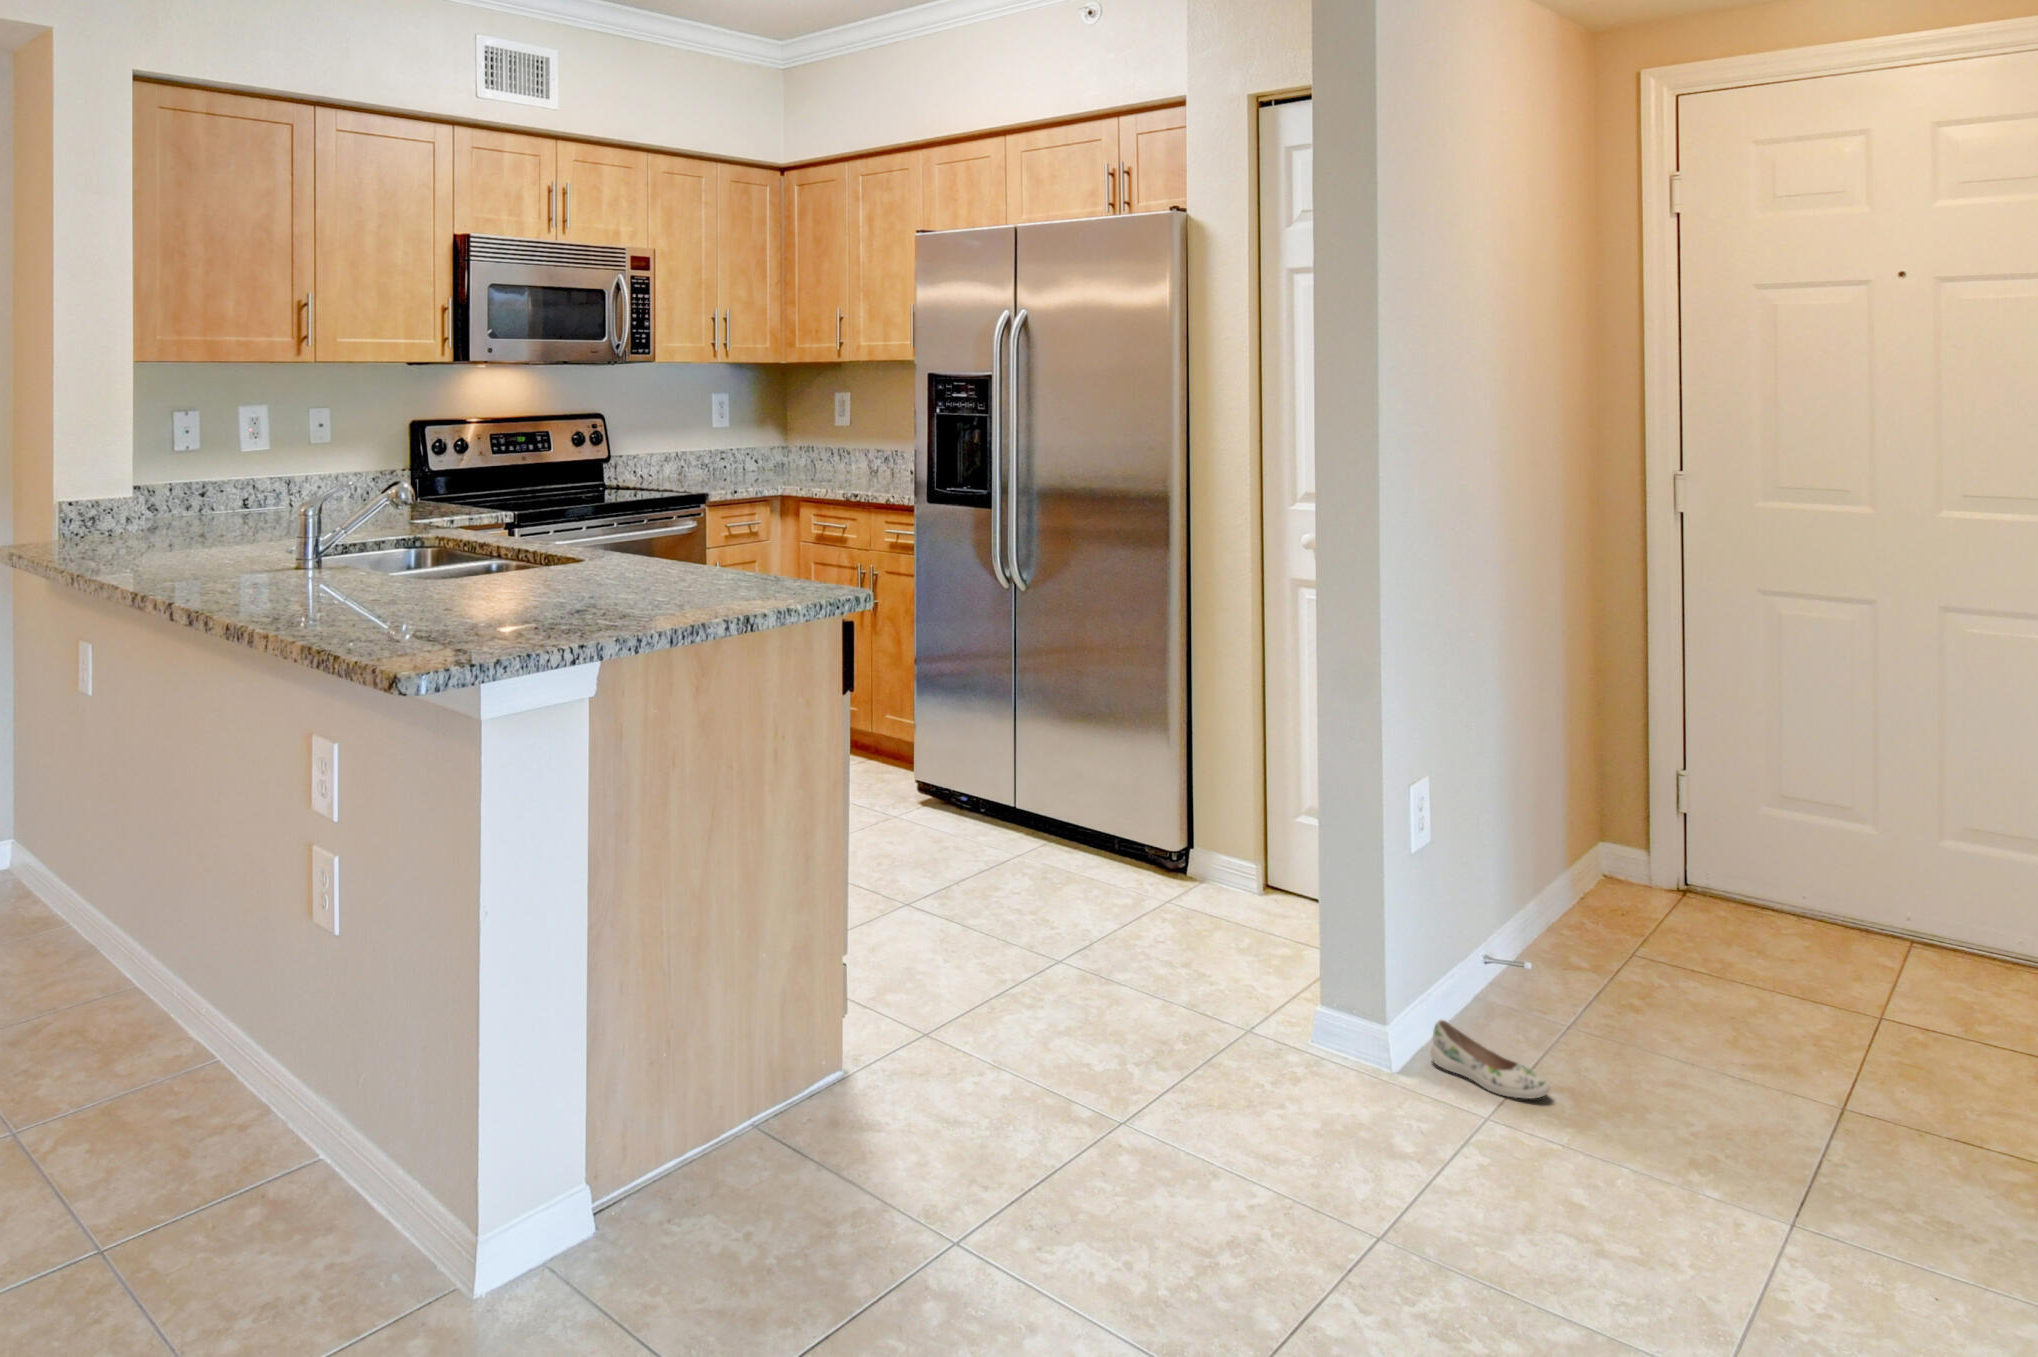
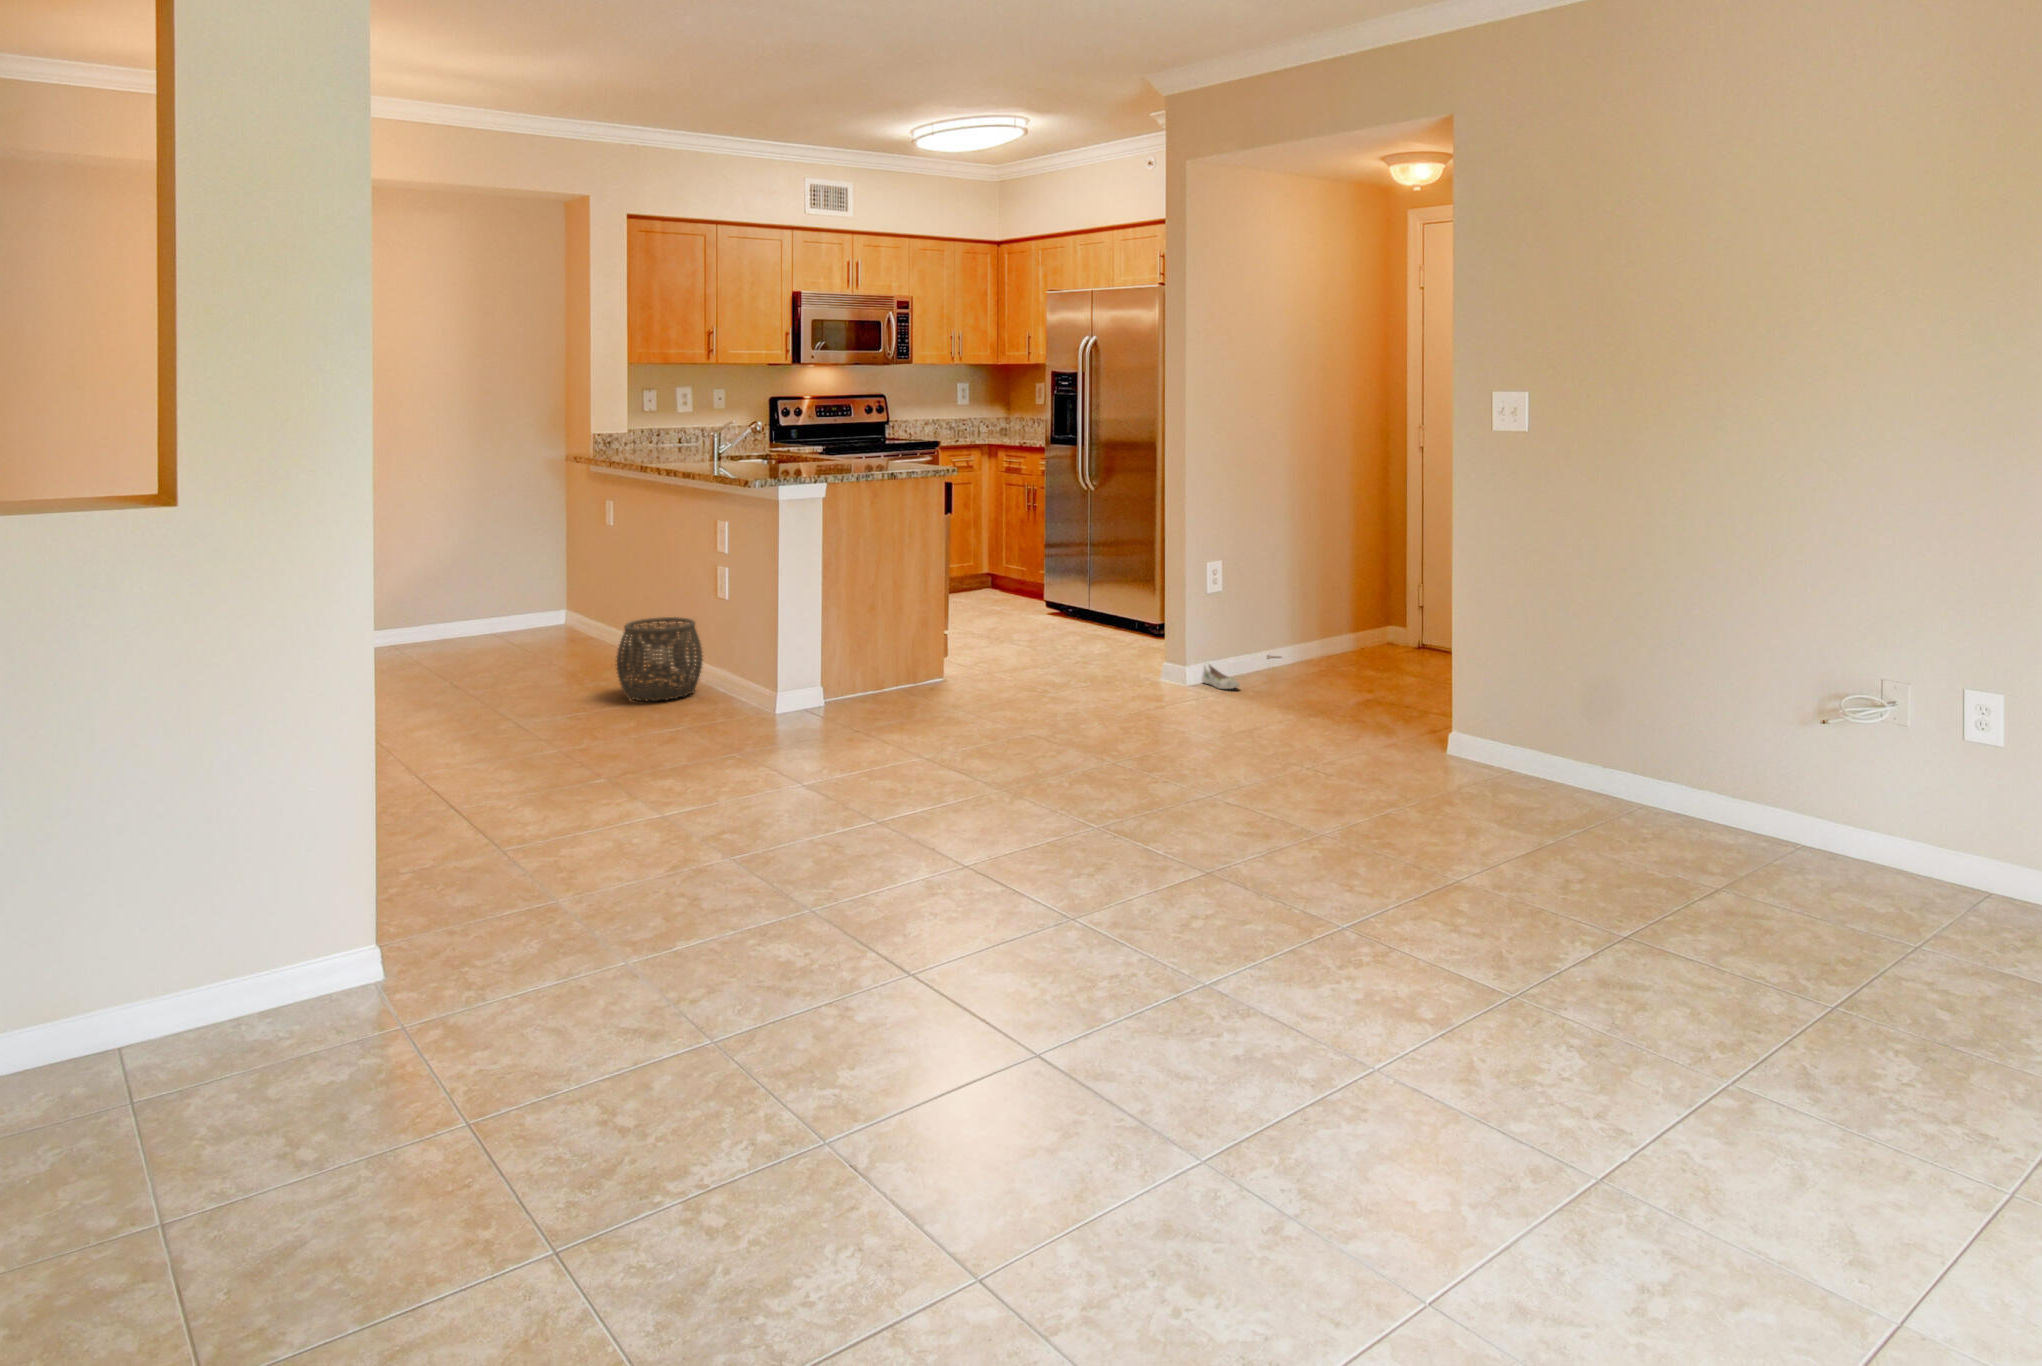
woven basket: none [35,984,275,1256] -> present [616,617,703,701]

